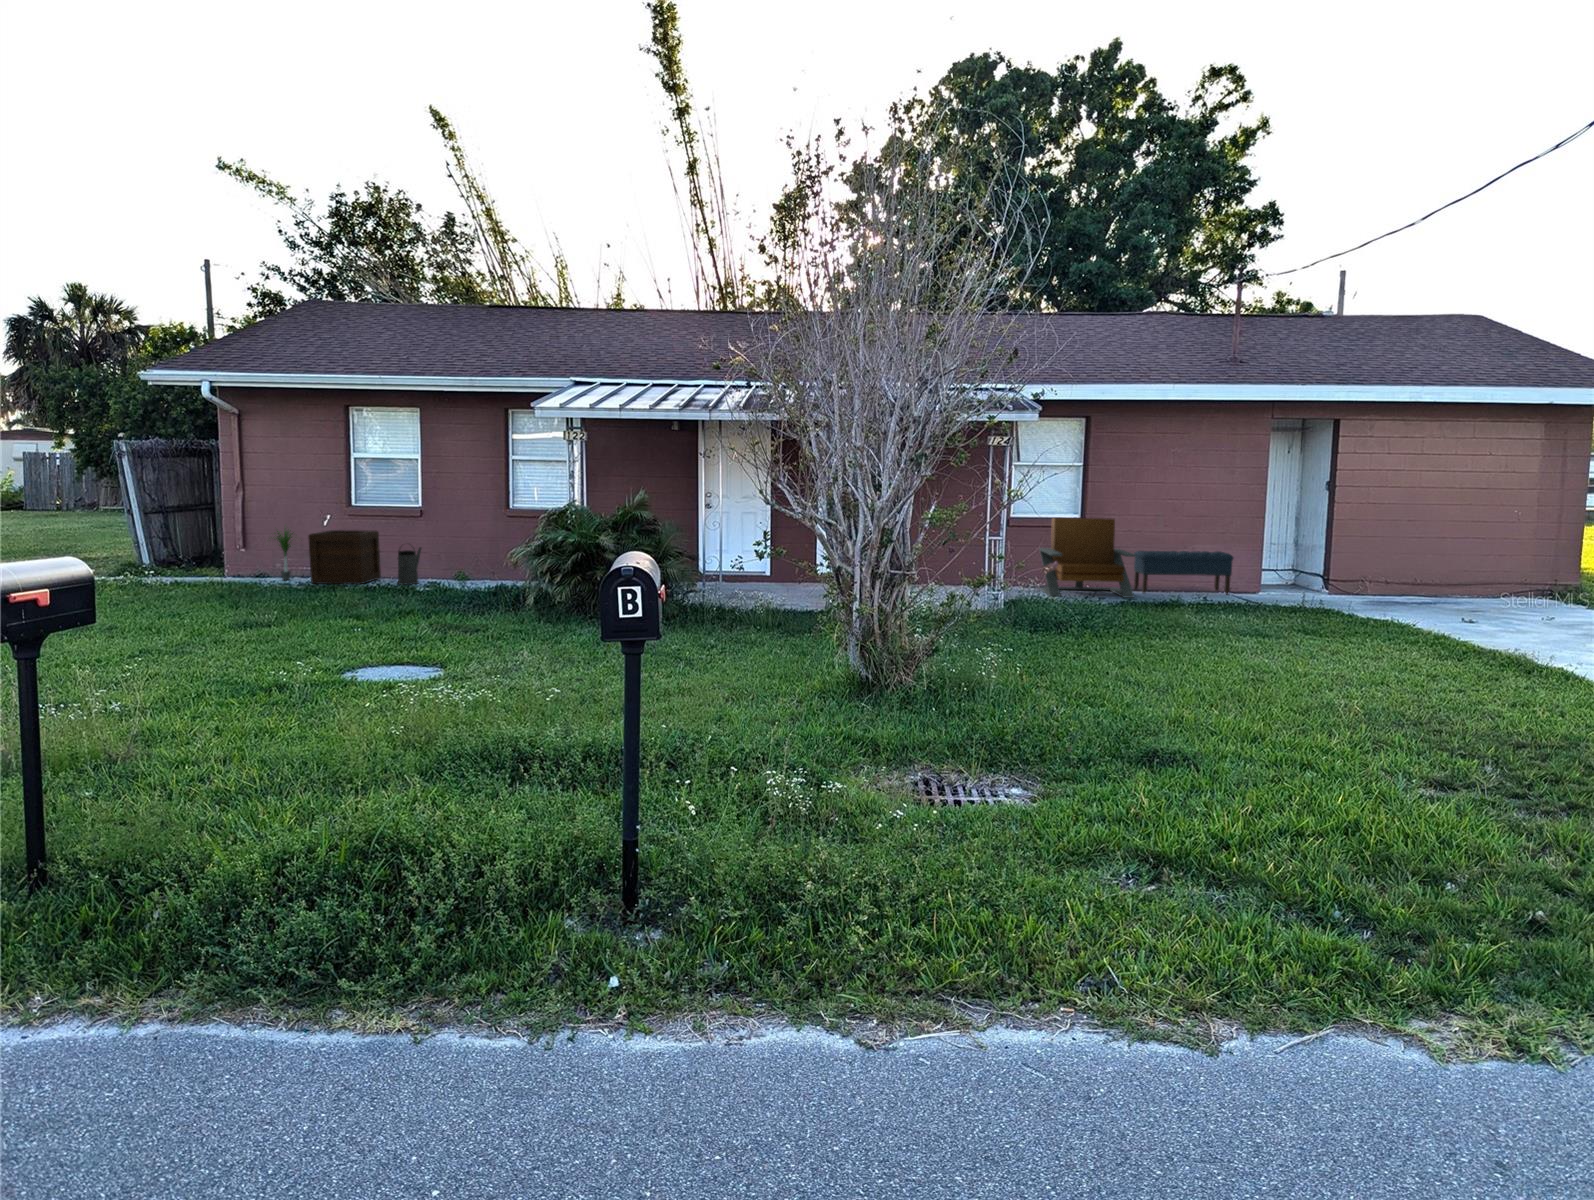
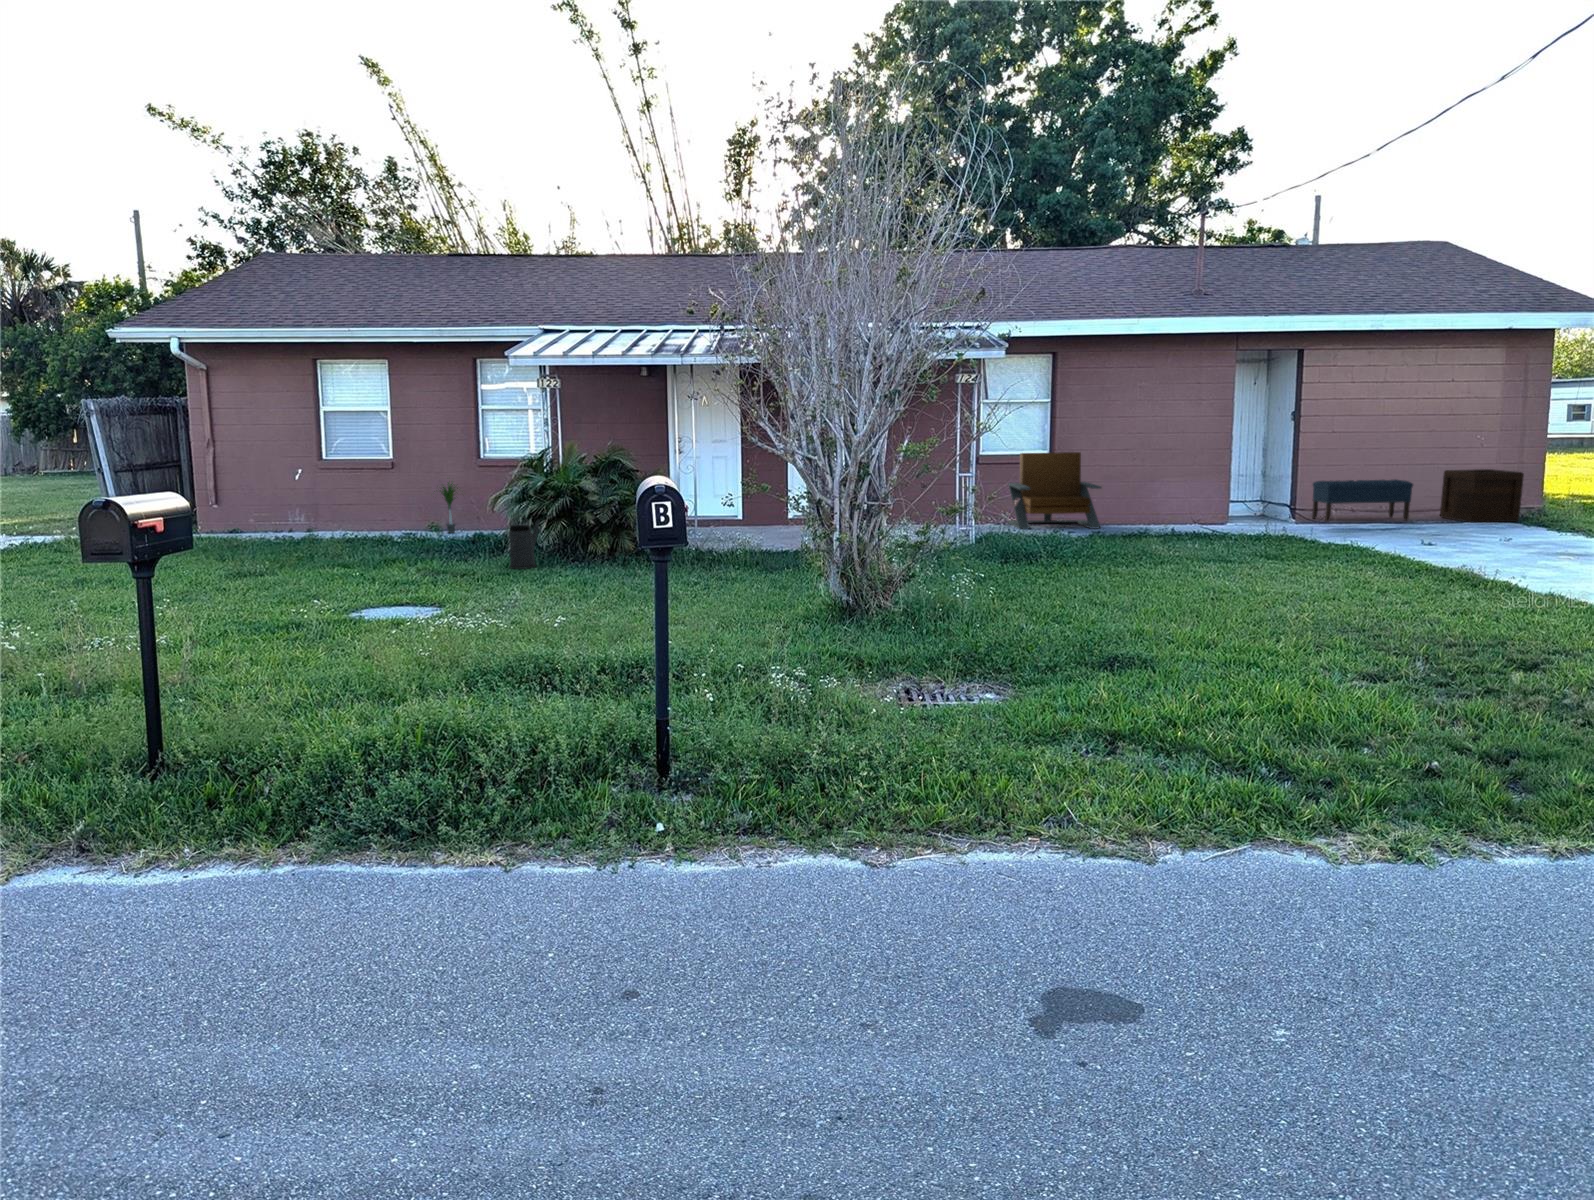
wooden crate: present [308,530,381,584] -> present [1440,469,1524,522]
potted plant: present [273,531,293,580] -> present [440,483,458,533]
watering can: present [398,546,421,585] -> present [509,516,540,569]
bench: present [1134,551,1233,595] -> present [1312,479,1413,522]

